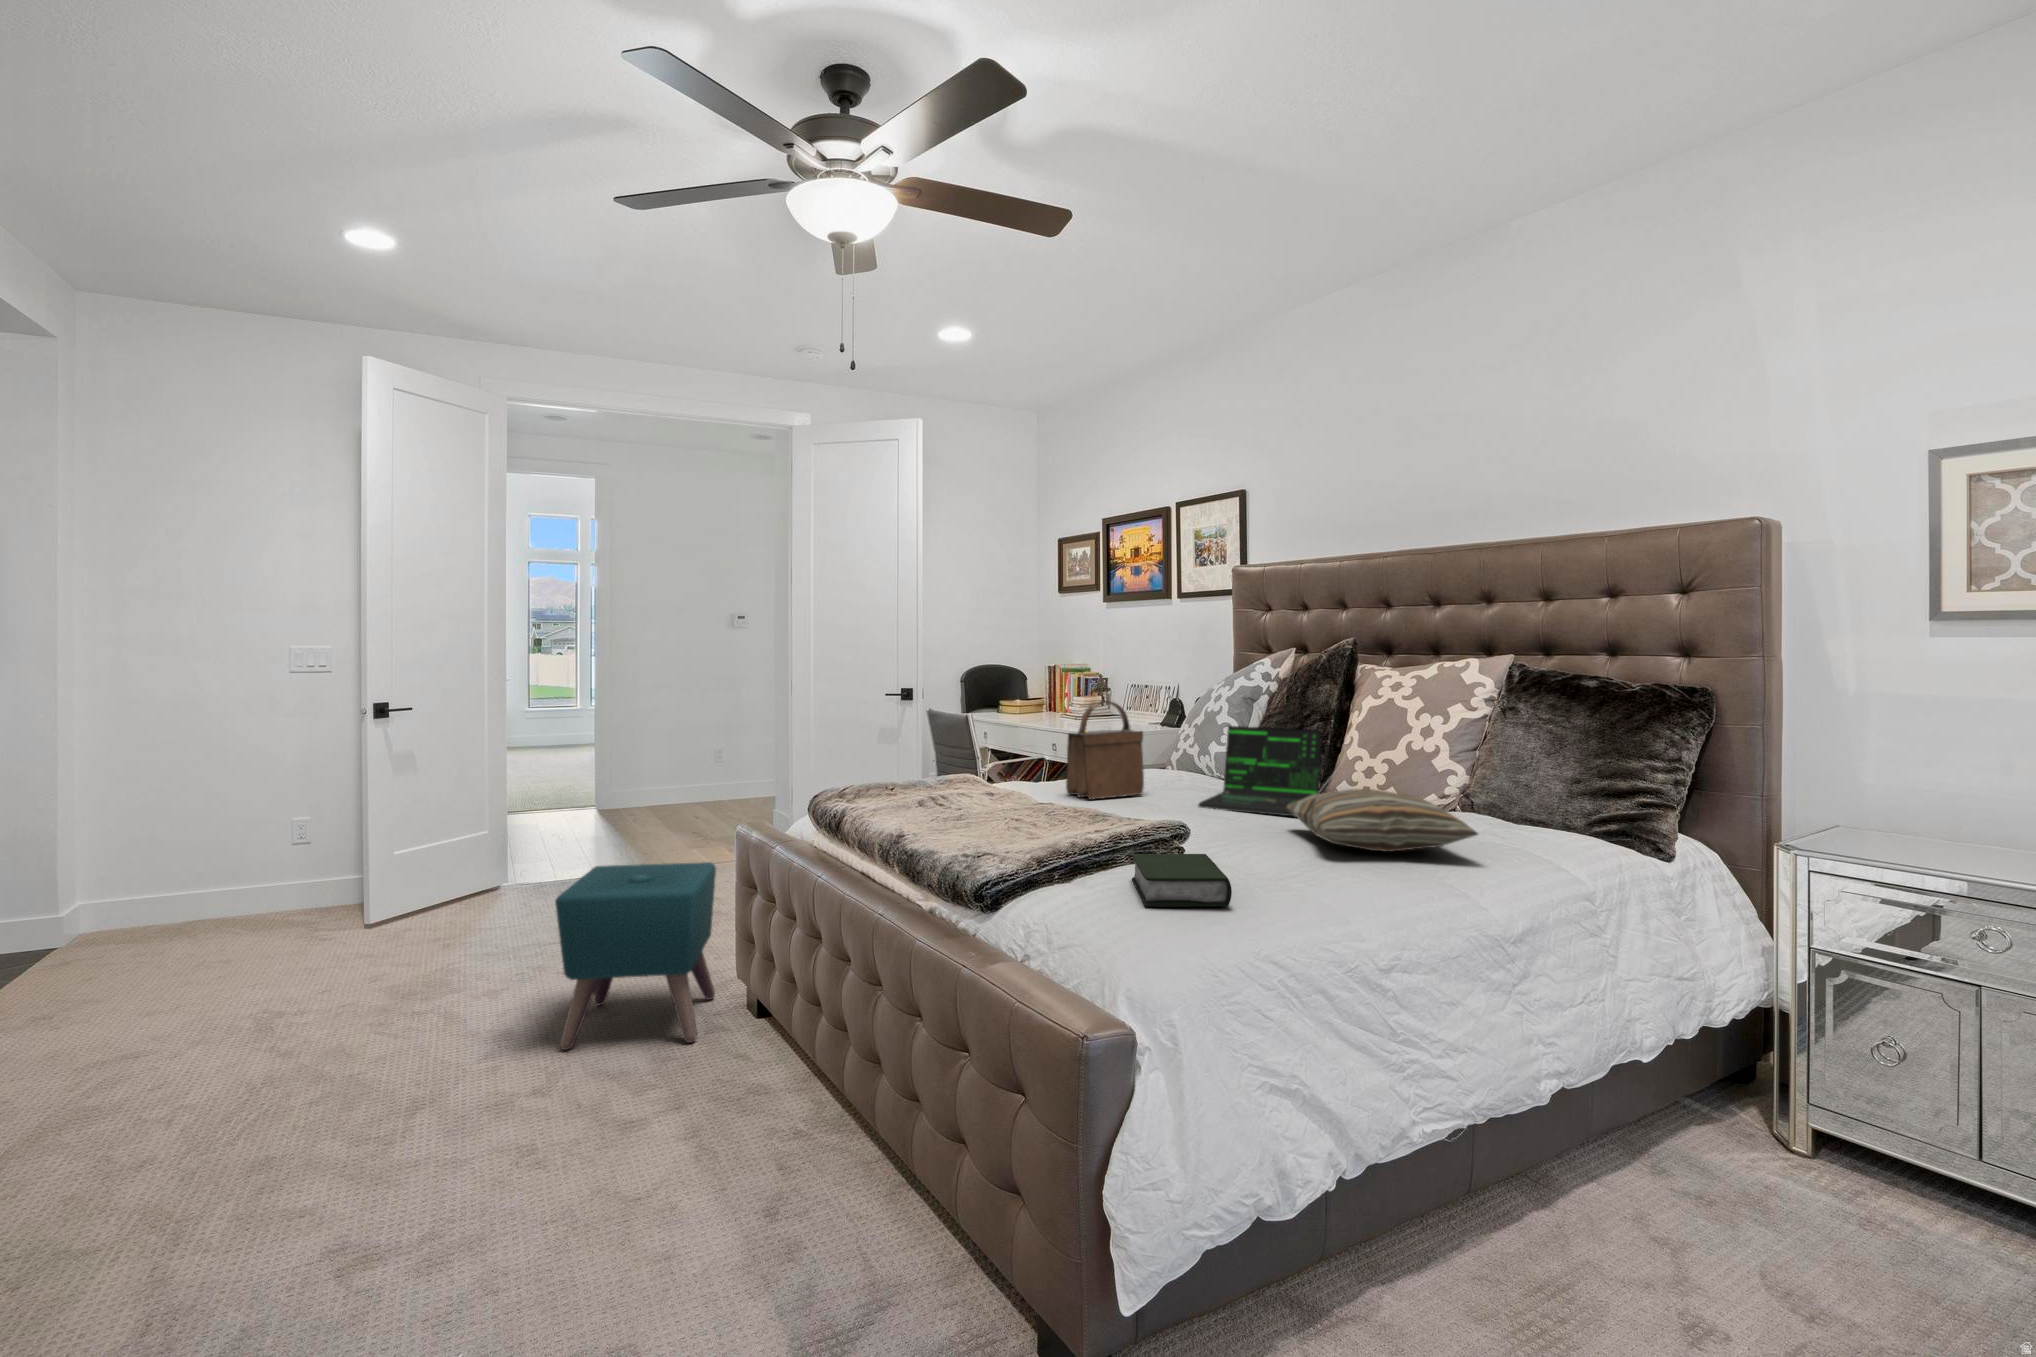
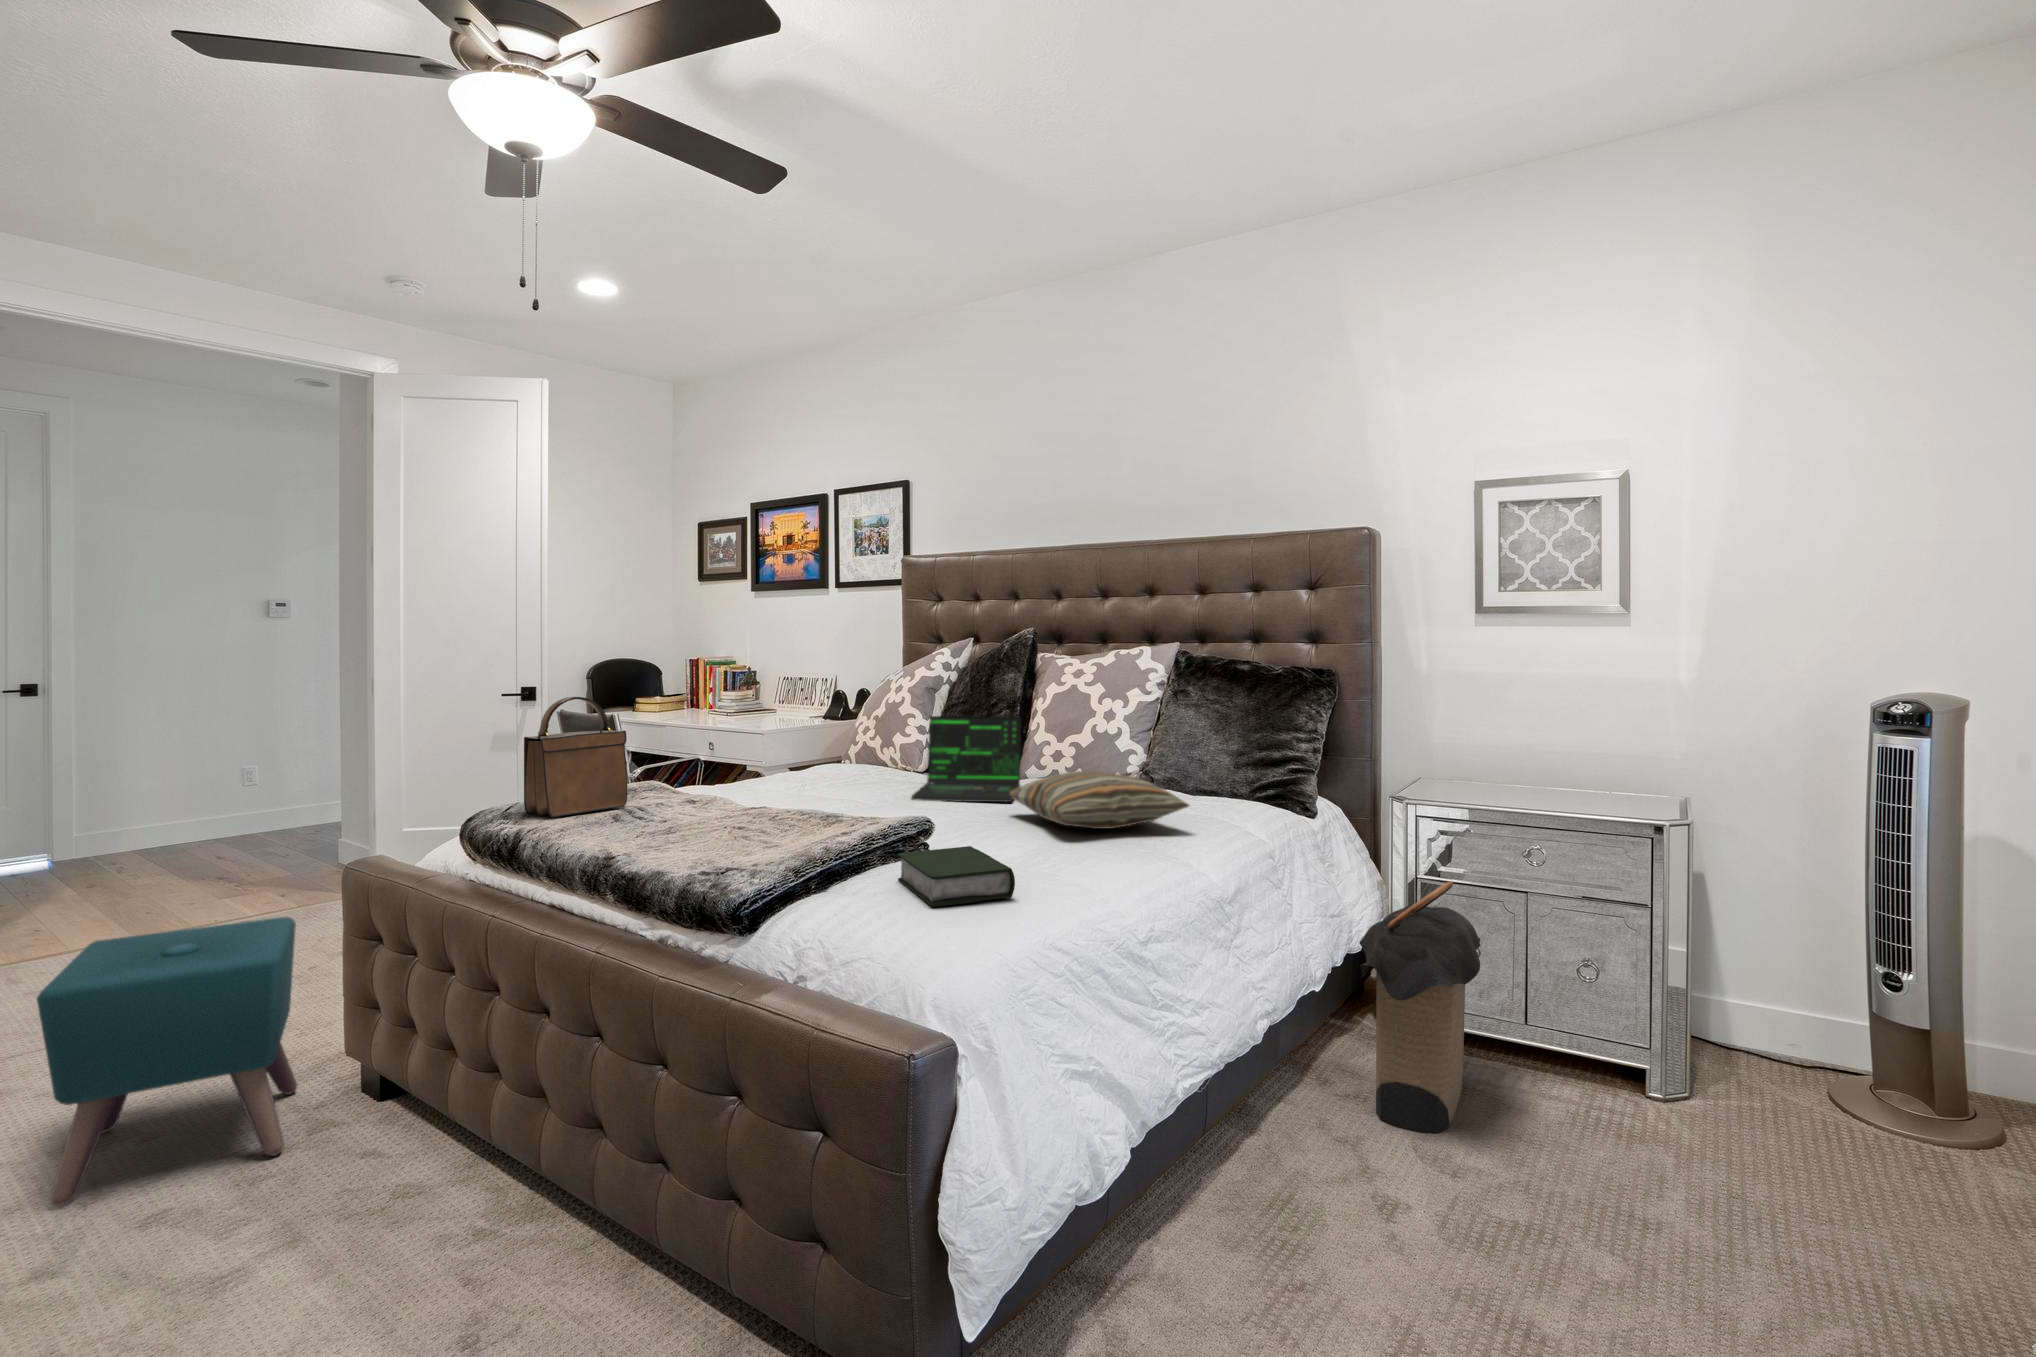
handbag: present [1066,701,1144,800] -> present [524,697,627,818]
laundry hamper: none [1695,955,1906,1264] -> present [1359,881,1481,1133]

